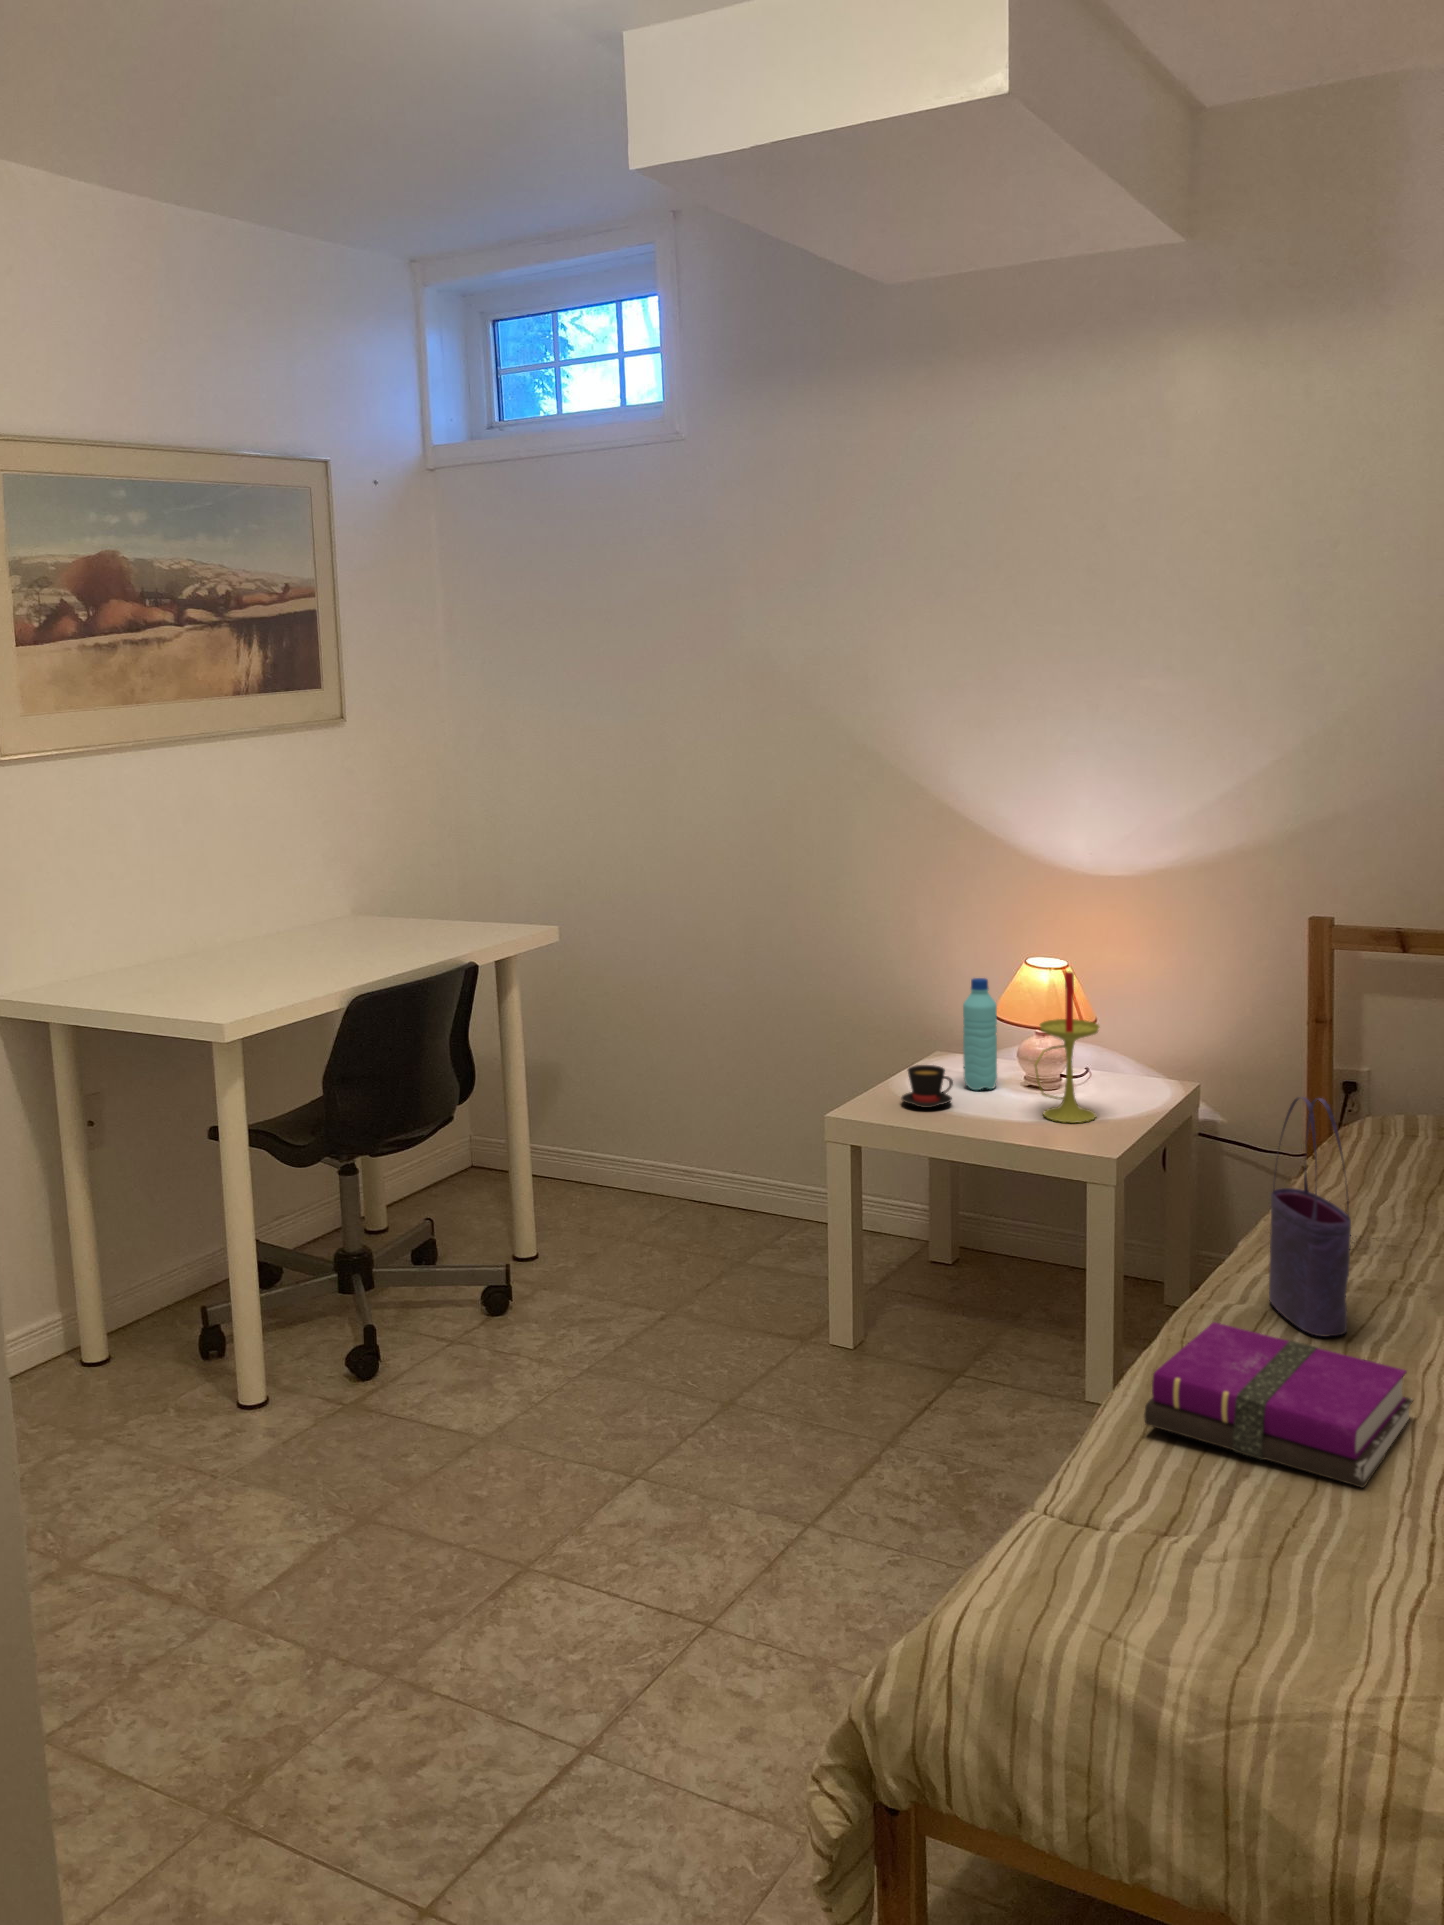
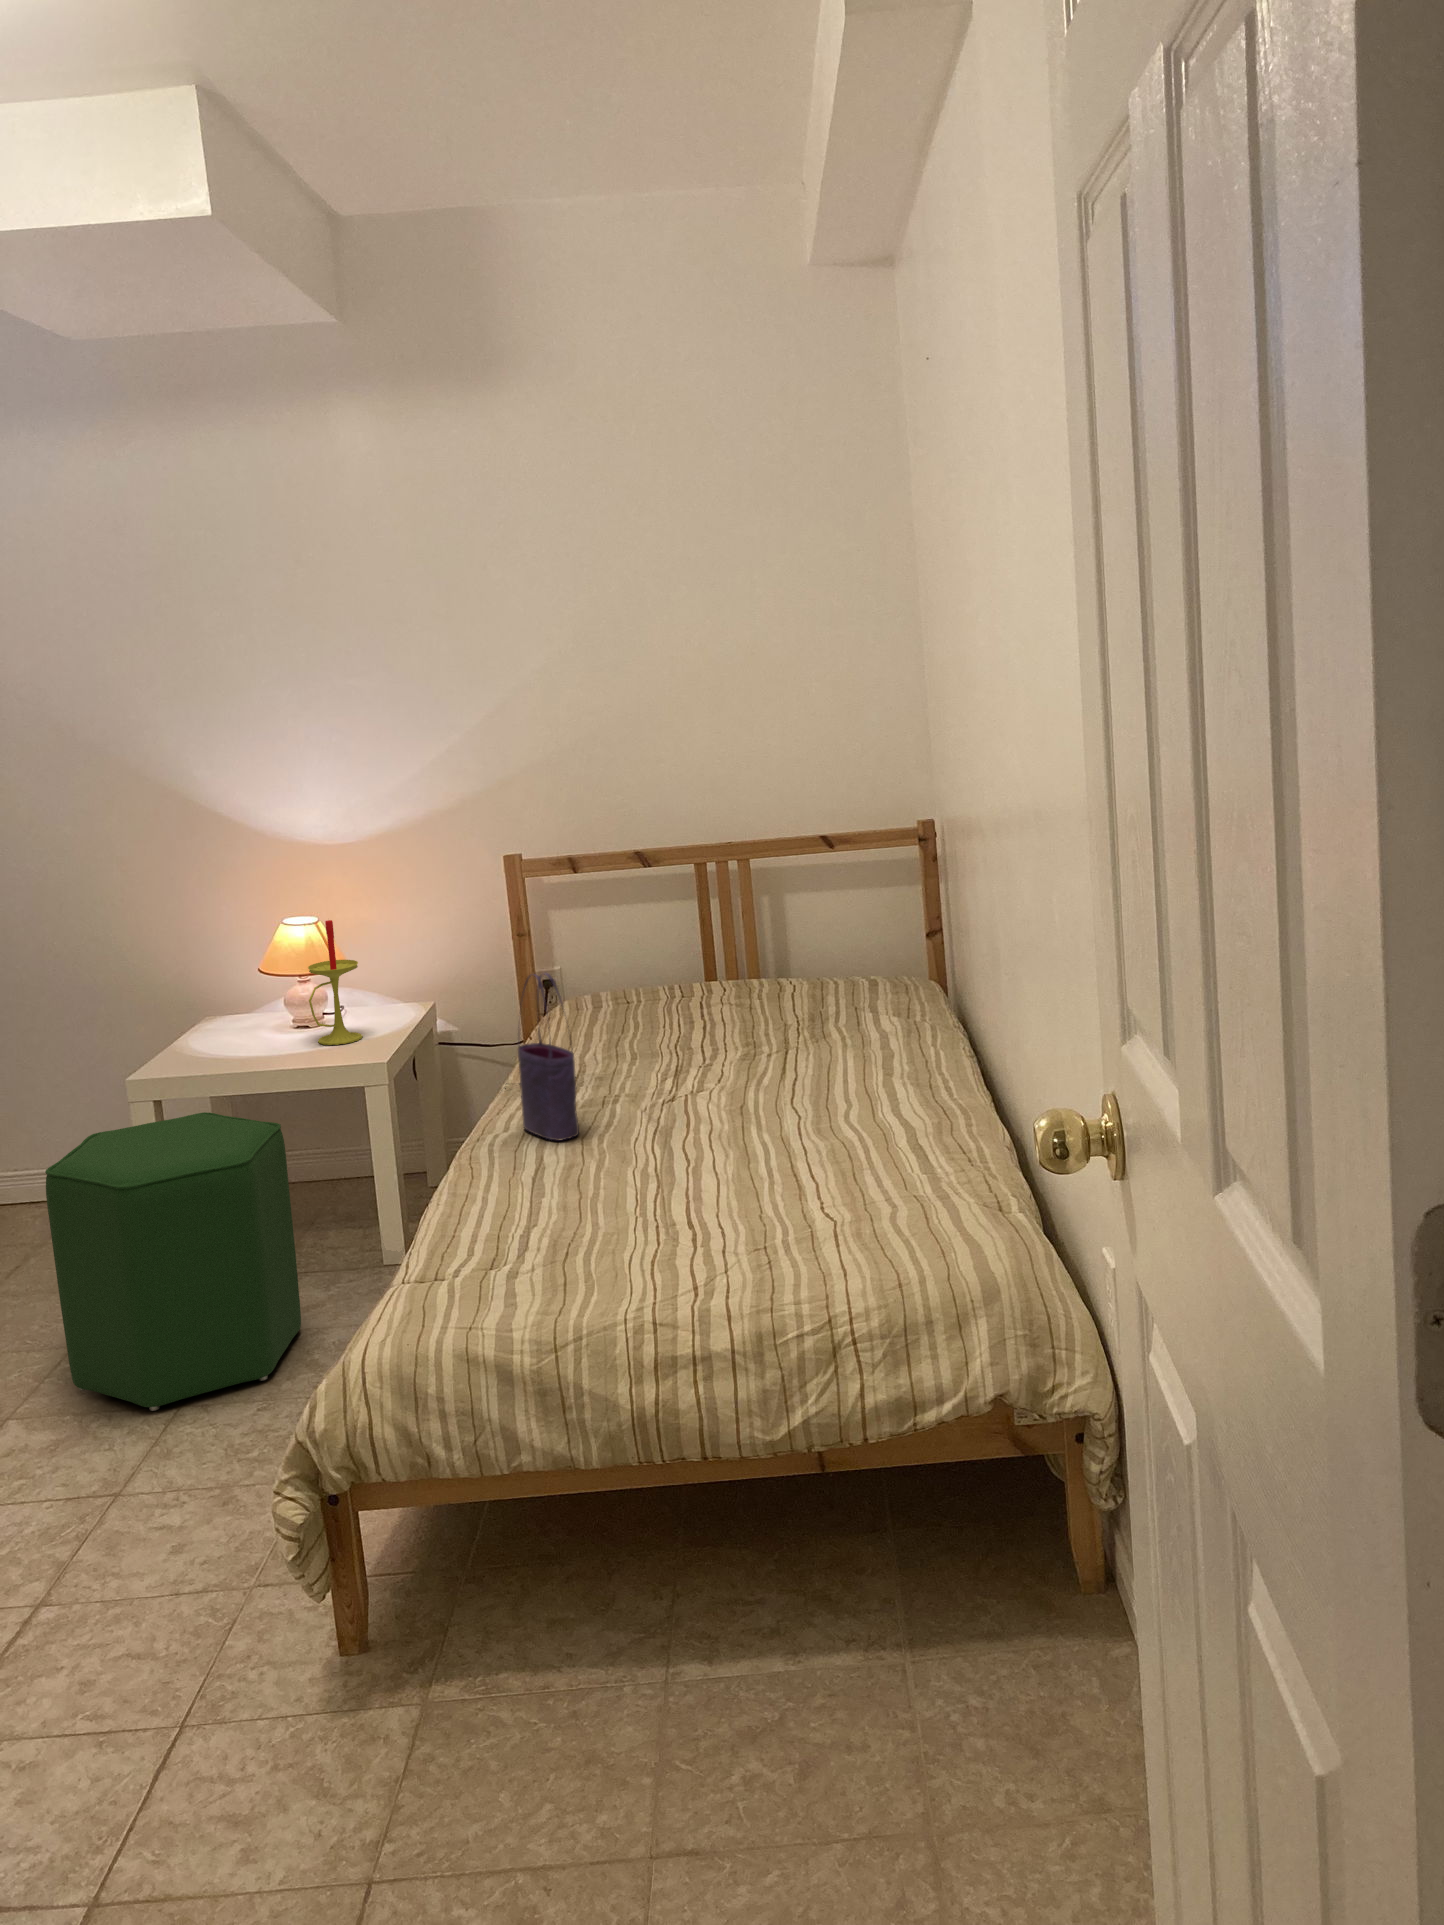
water bottle: present [963,978,997,1090] -> none [235,938,271,1035]
teacup: present [902,1065,953,1108] -> none [191,1018,238,1055]
ottoman: none [704,1179,971,1524] -> present [45,1112,301,1411]
notebook: present [1144,1322,1413,1488] -> none [460,1138,630,1215]

